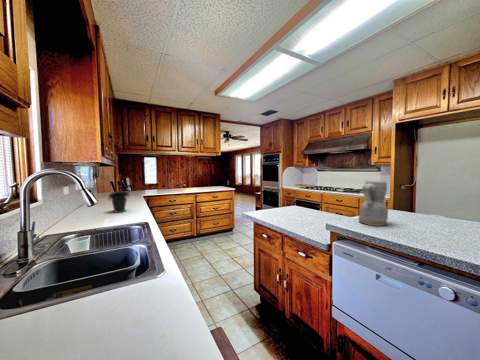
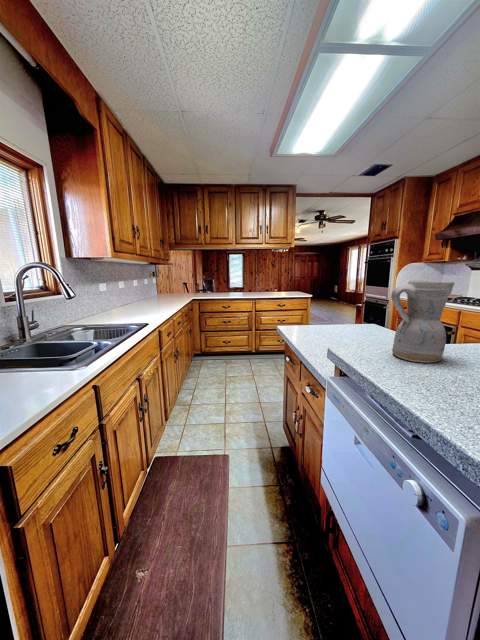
potted plant: present [109,192,129,212] -> none [133,272,156,313]

